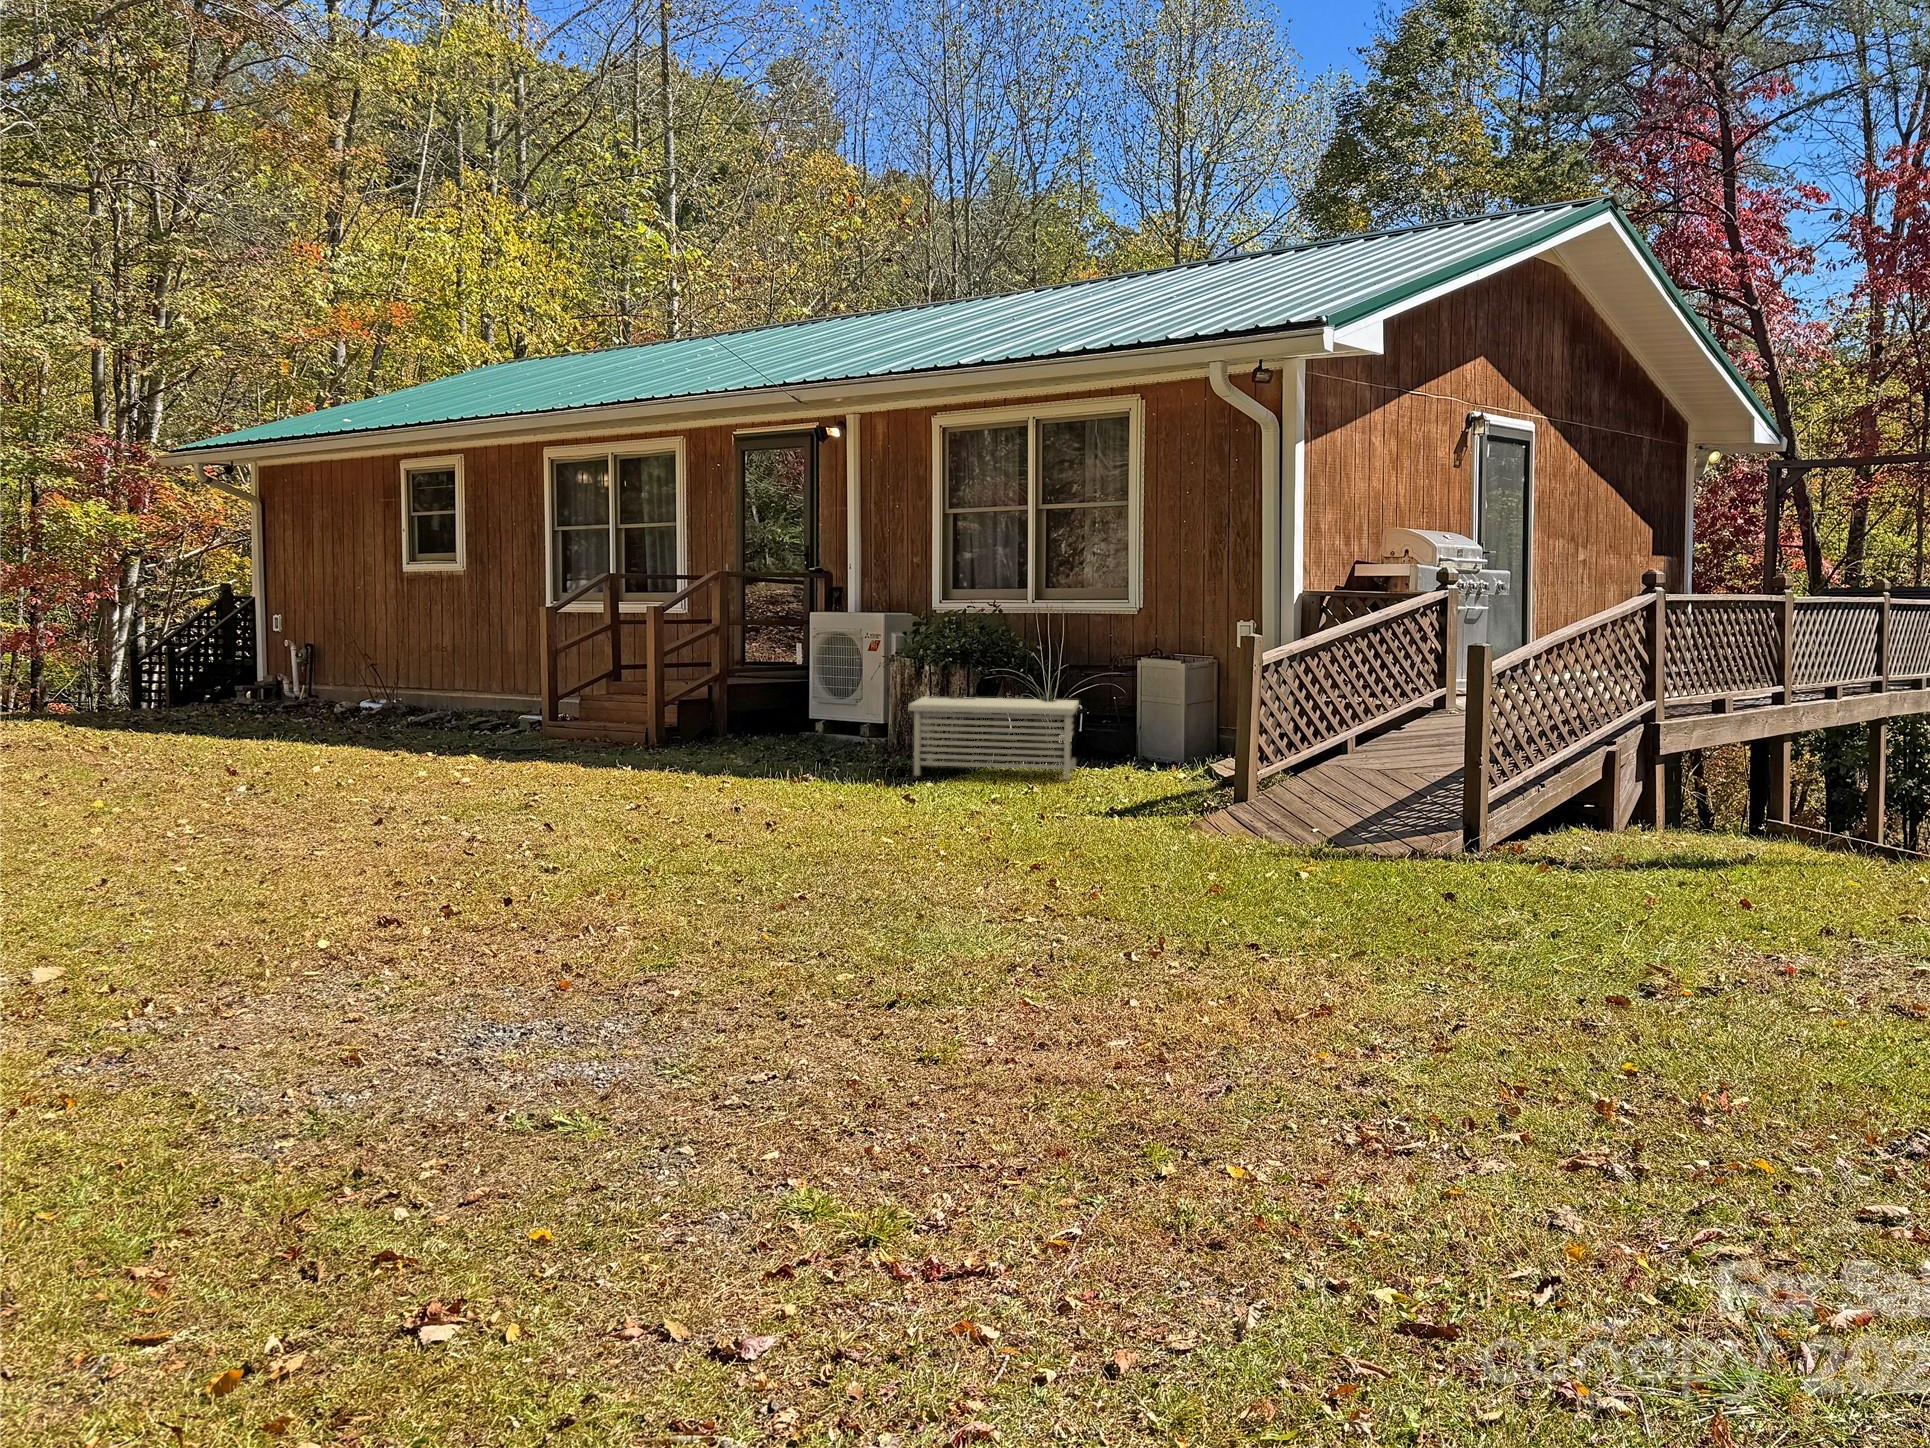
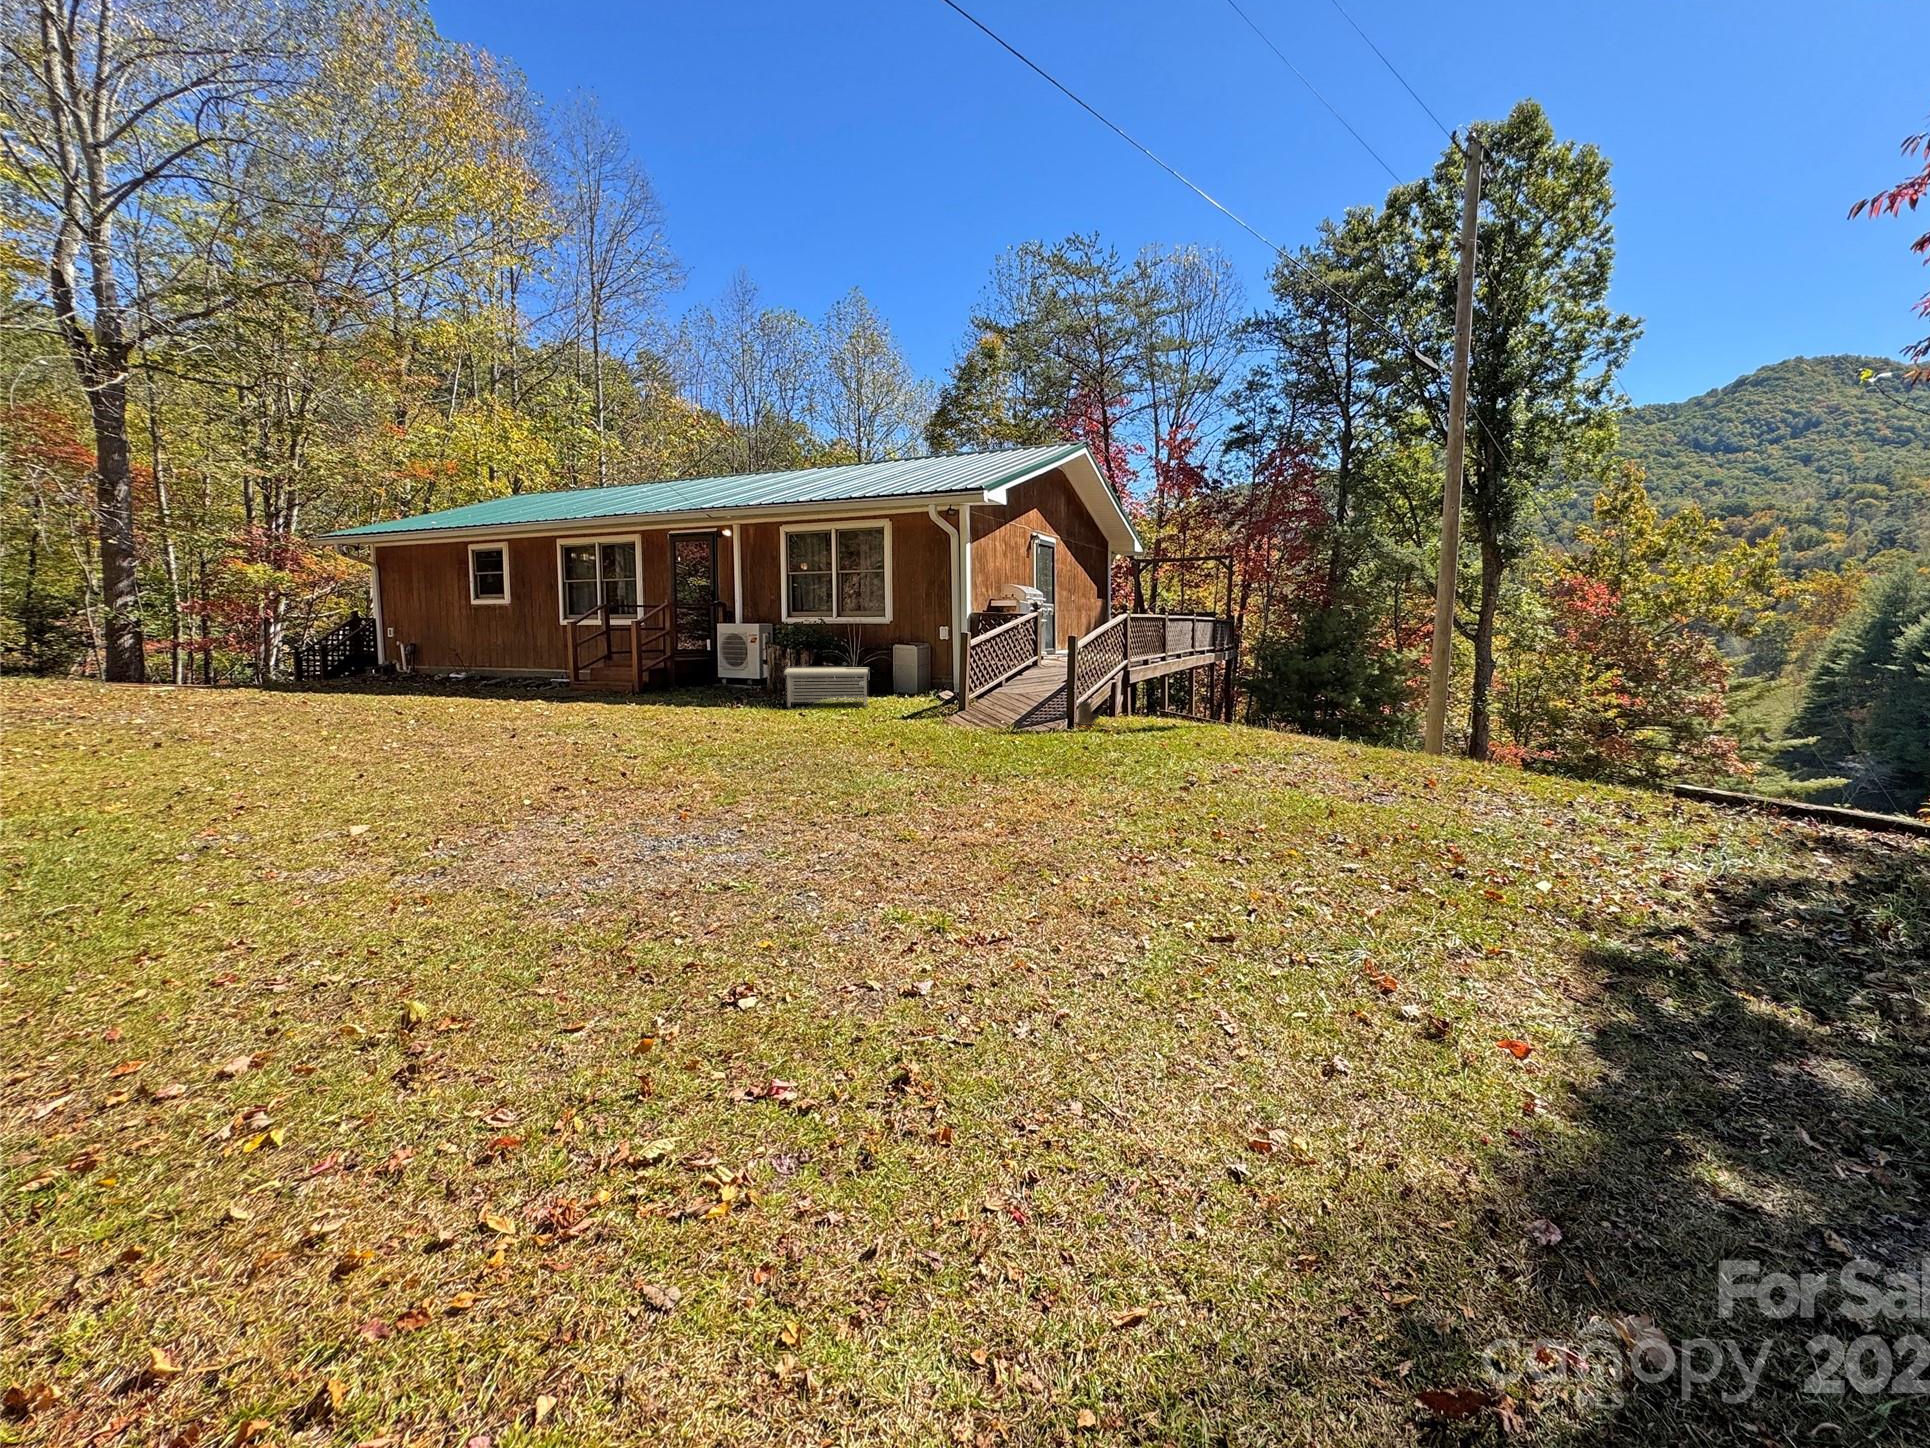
watering can: none [1501,795,1603,851] -> present [1076,701,1108,725]

